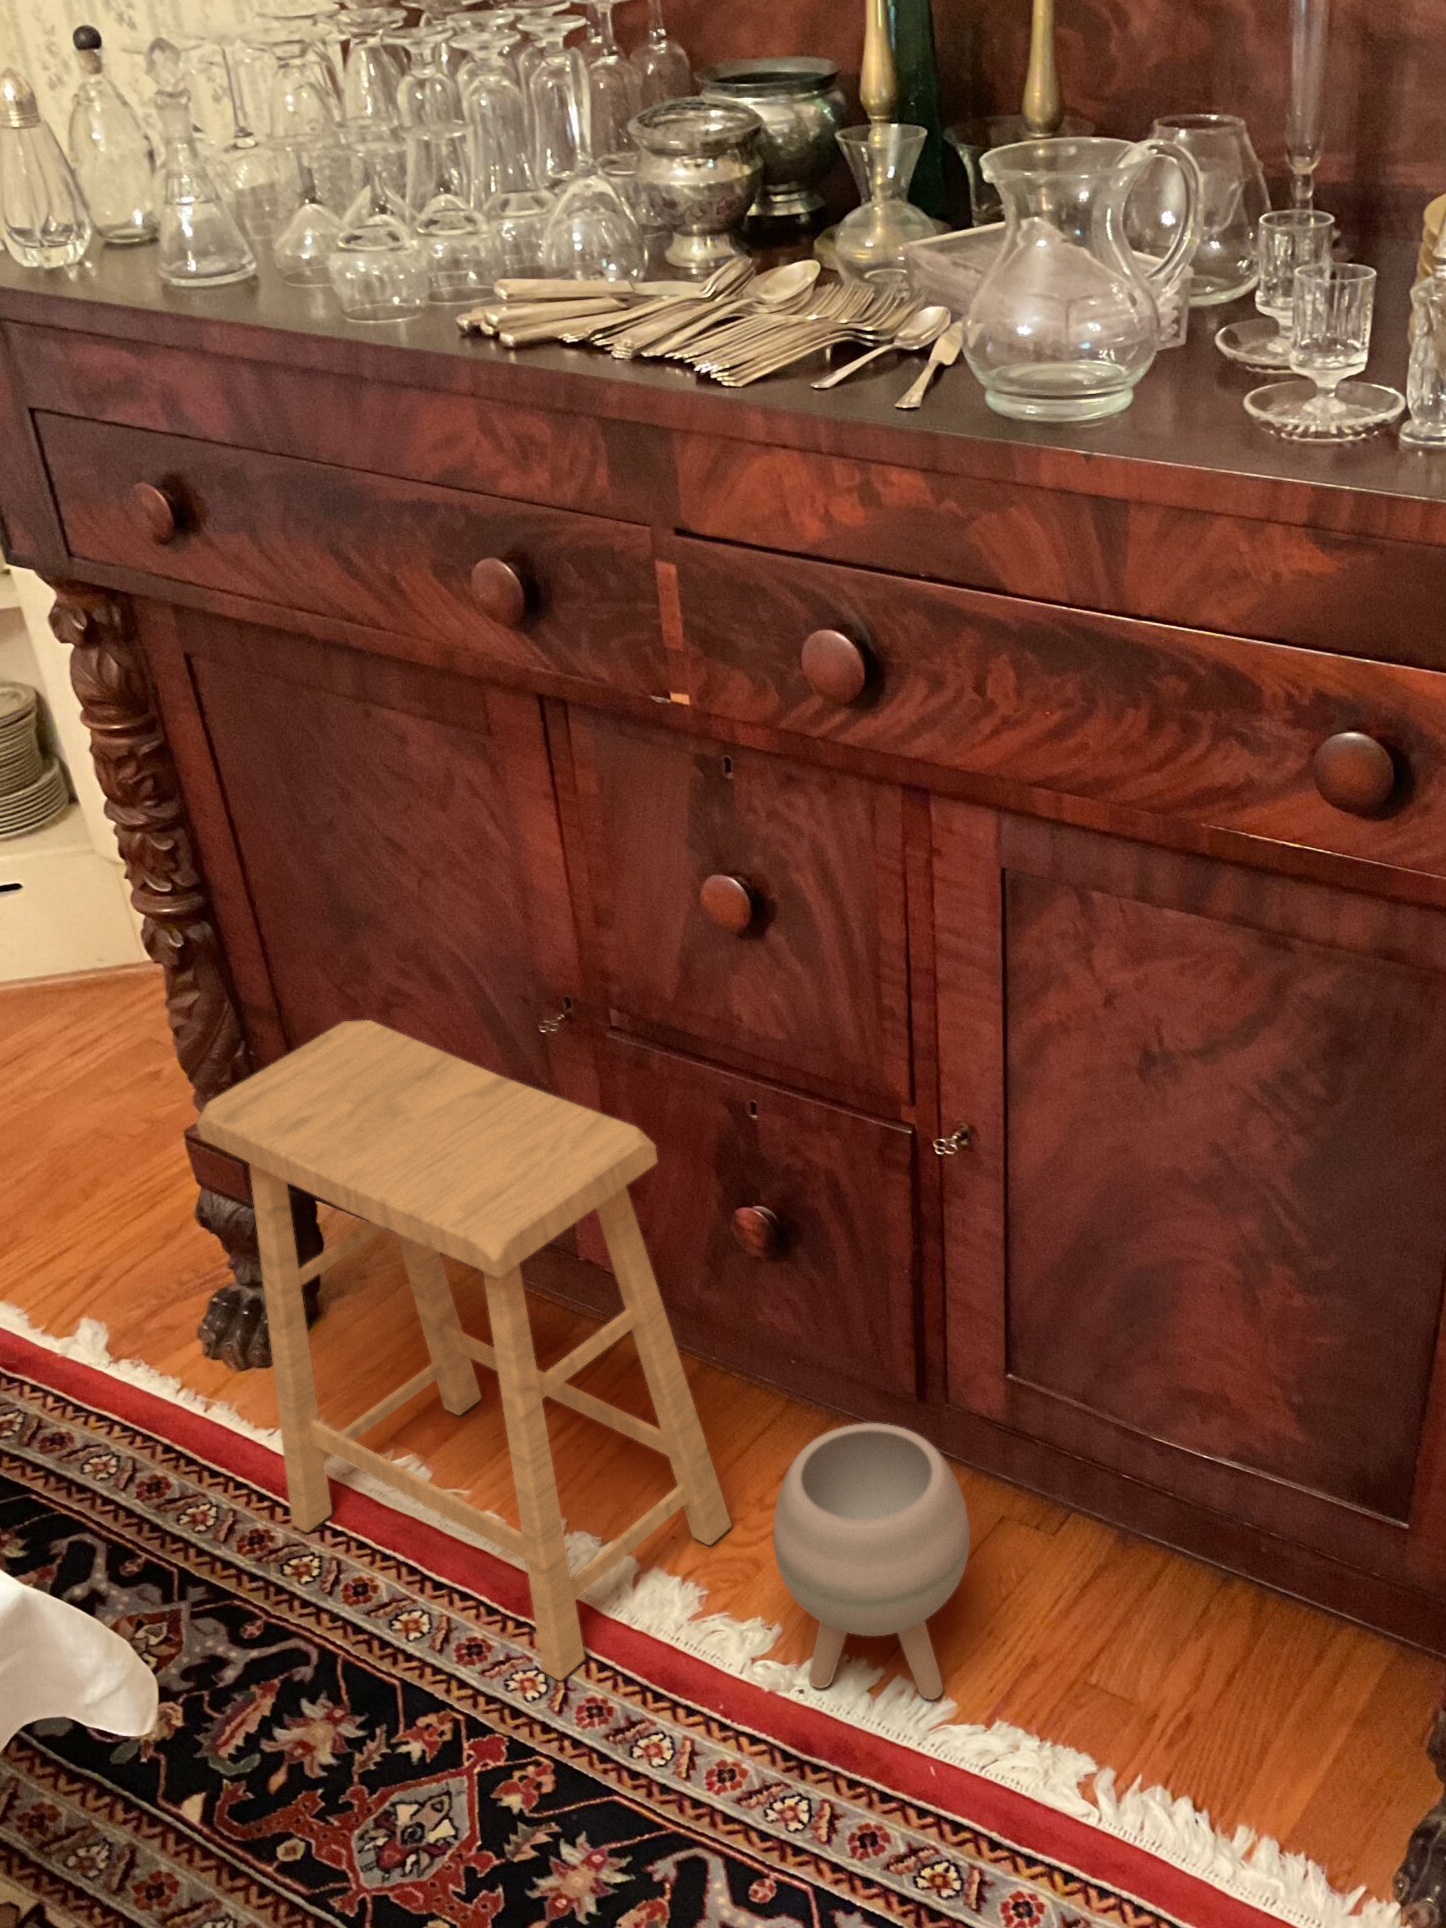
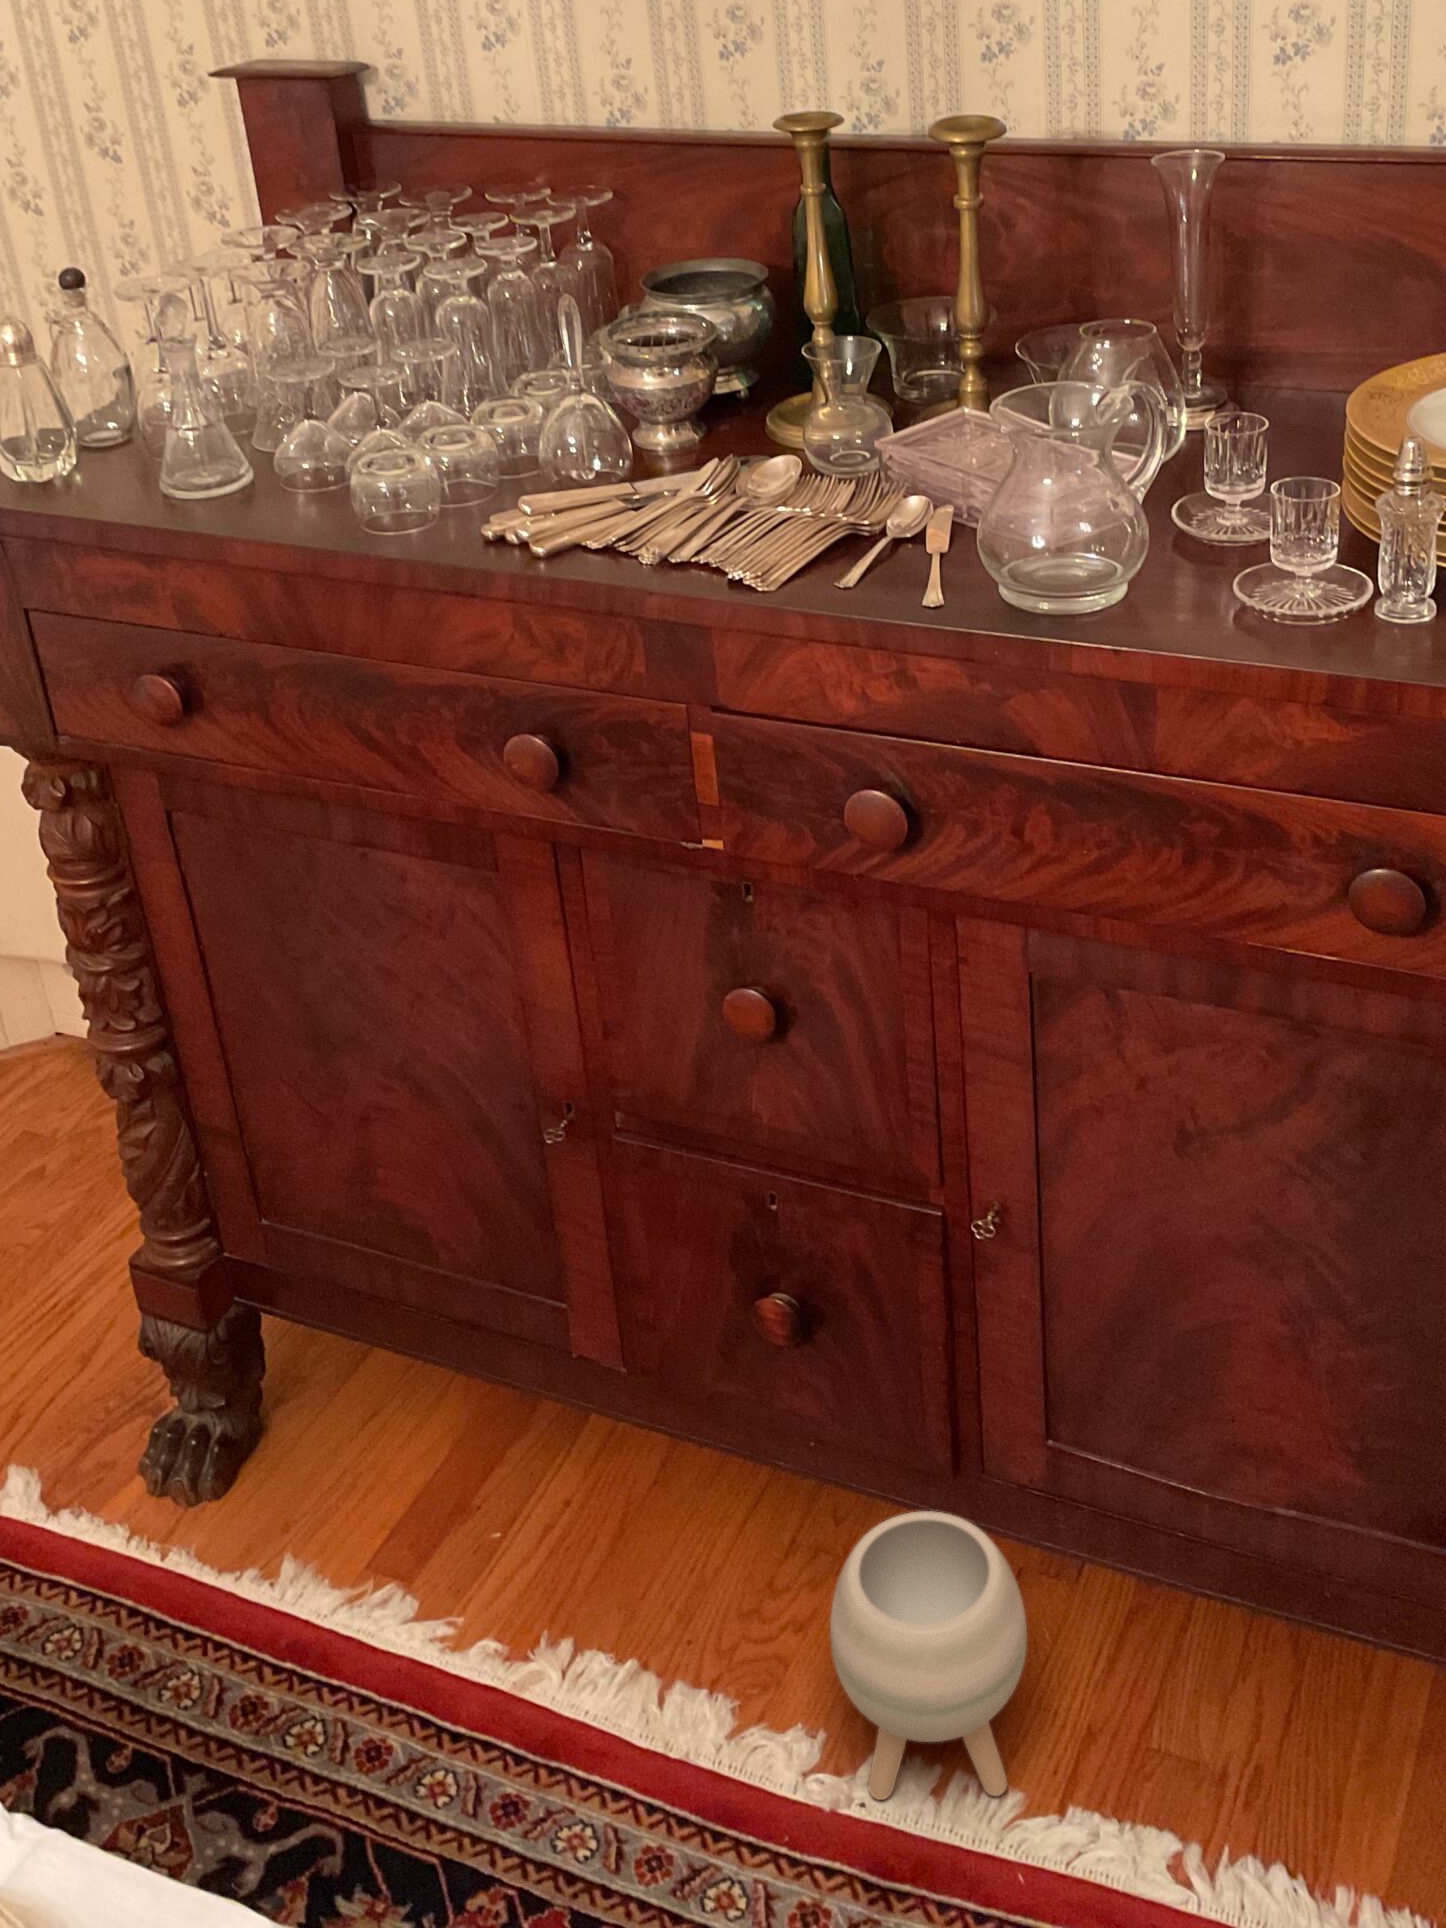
footstool: present [197,1020,732,1681] -> none [209,1150,749,1831]

